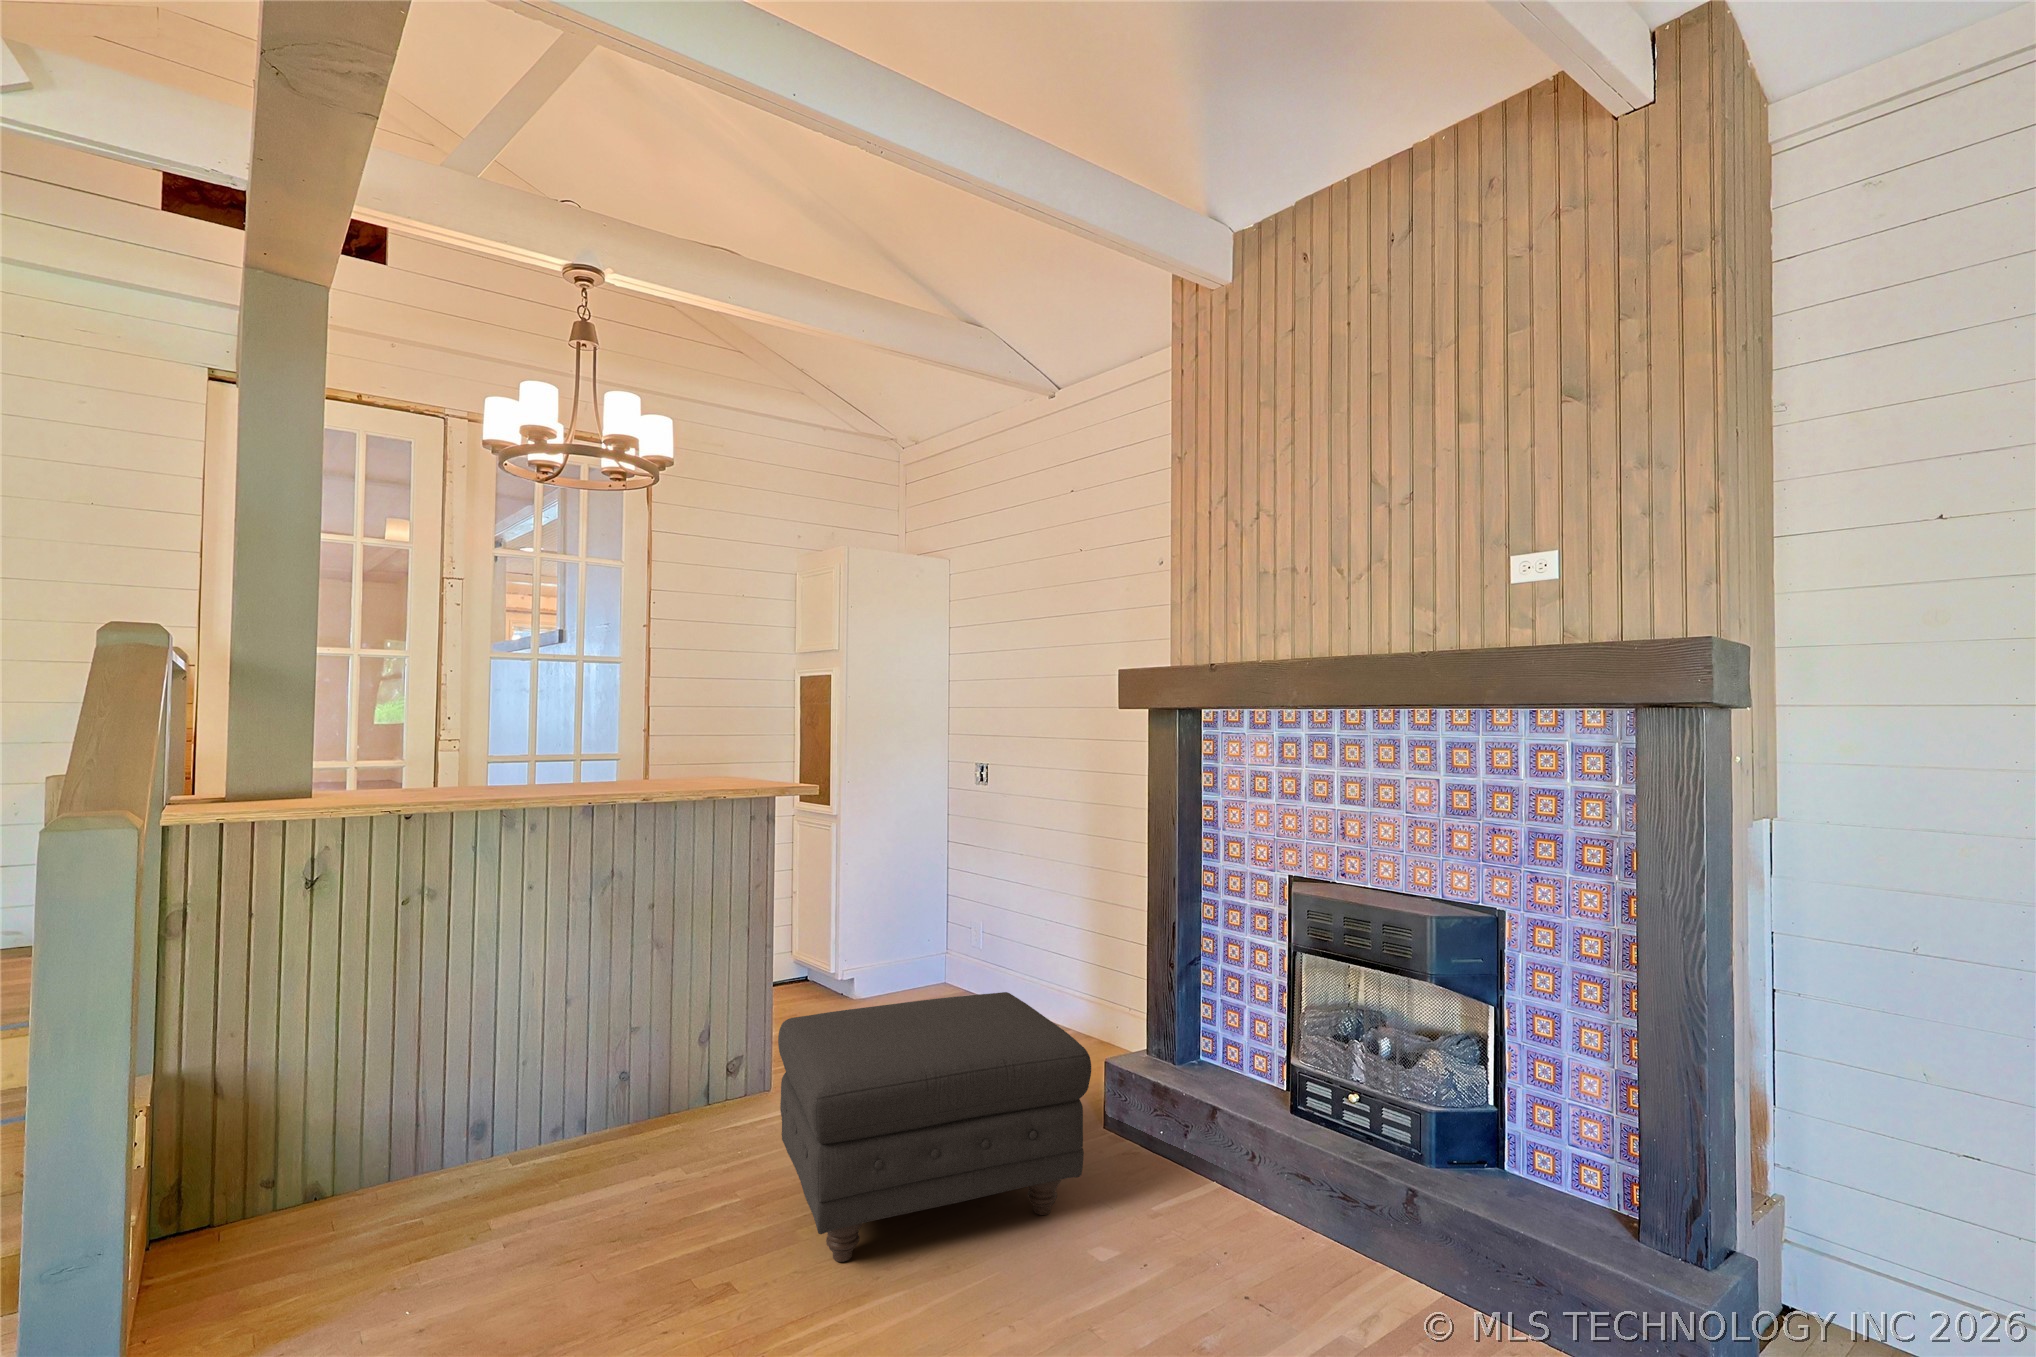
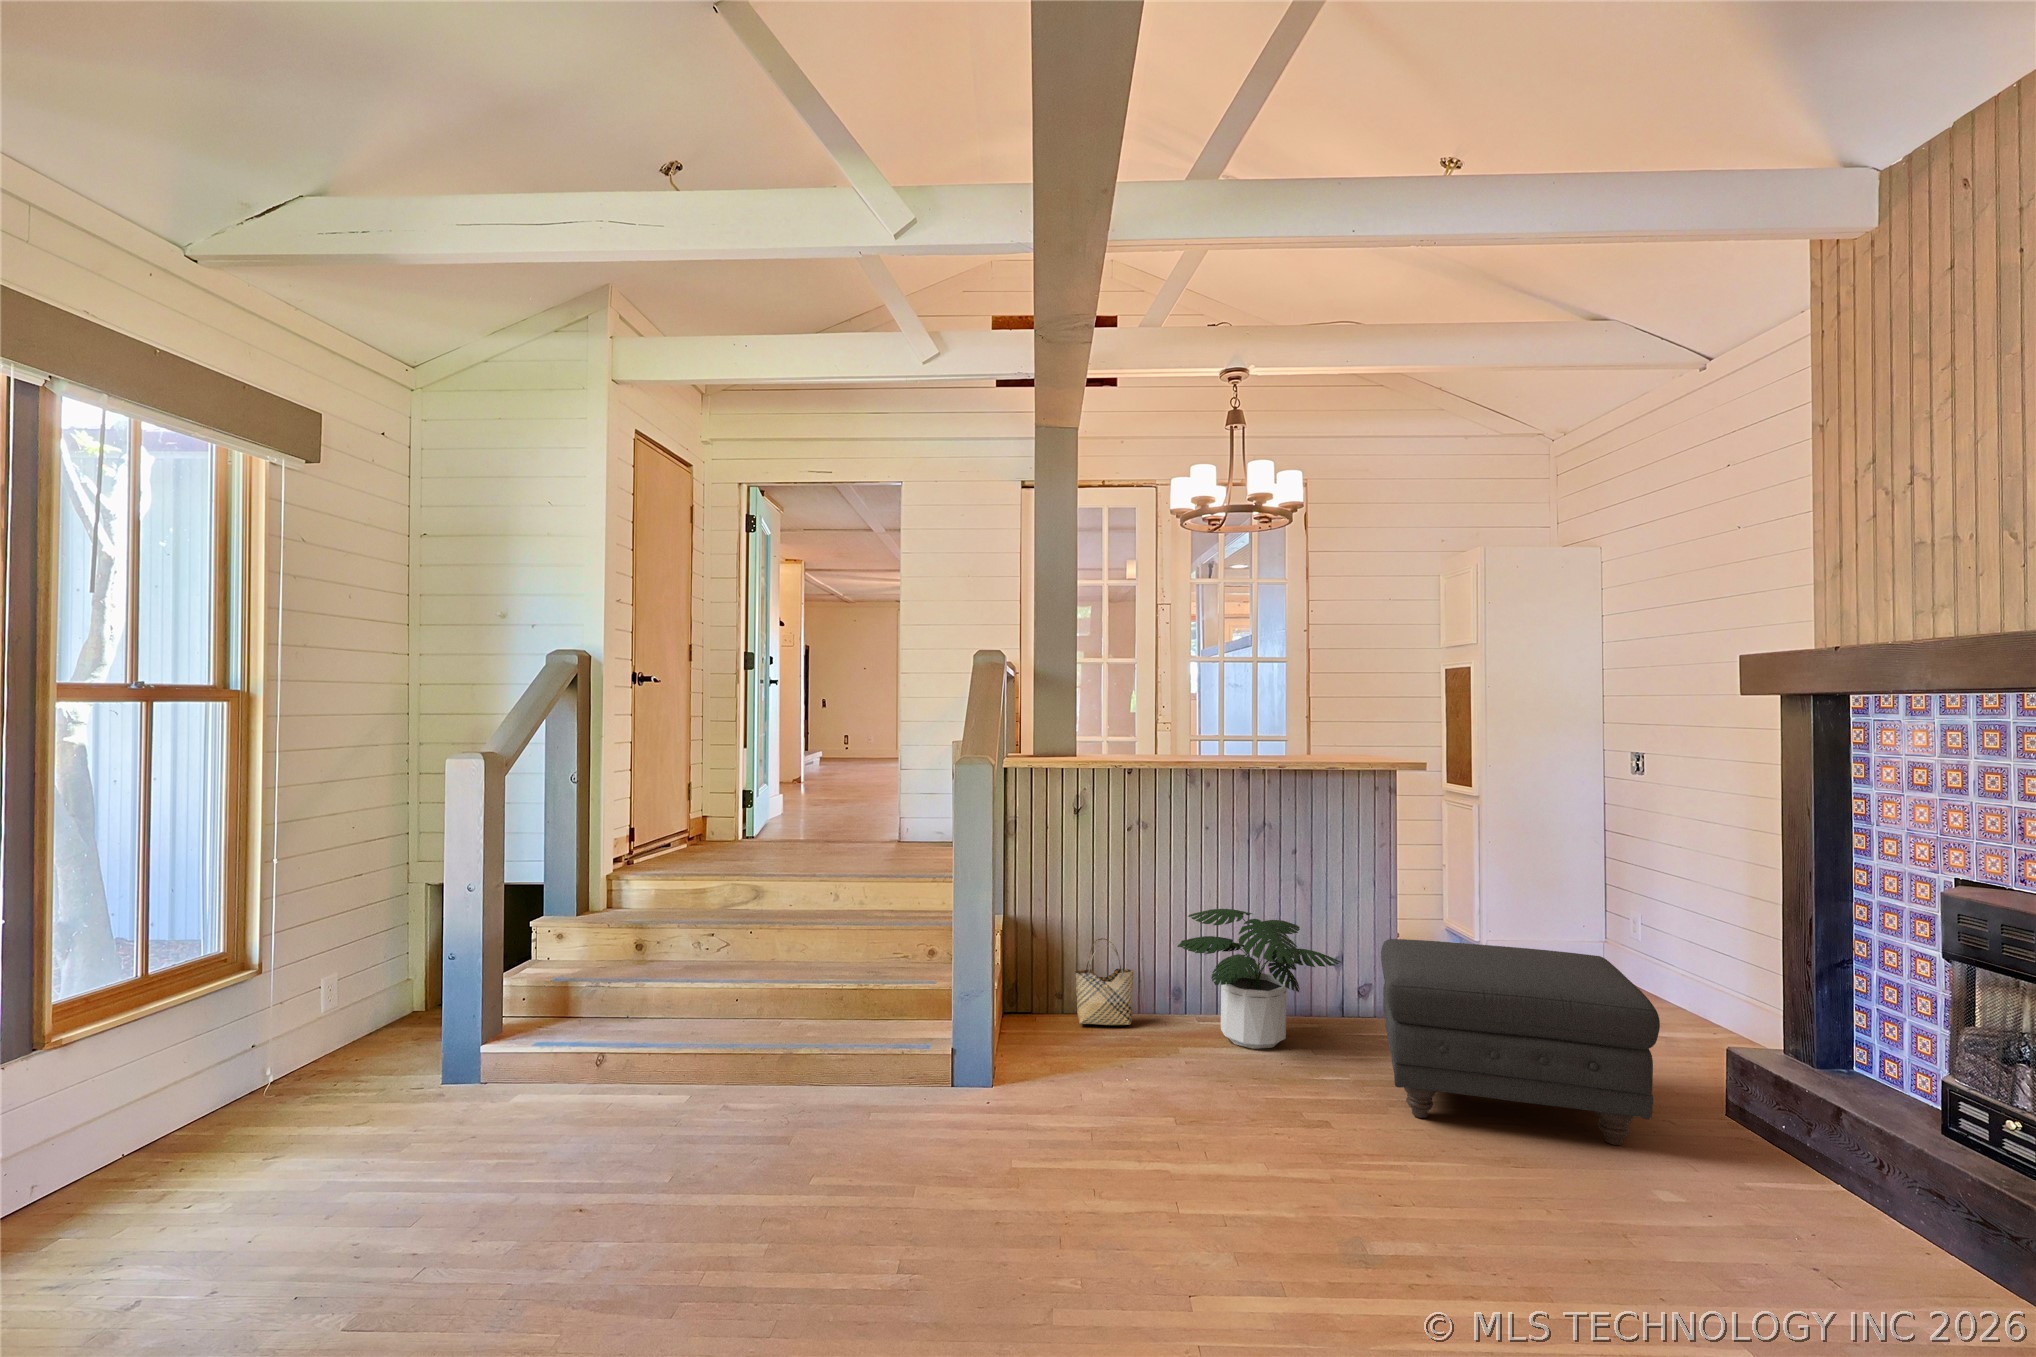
potted plant: none [469,1014,722,1221] -> present [1177,909,1341,1049]
woven basket: none [258,1107,384,1277] -> present [1075,938,1134,1025]

